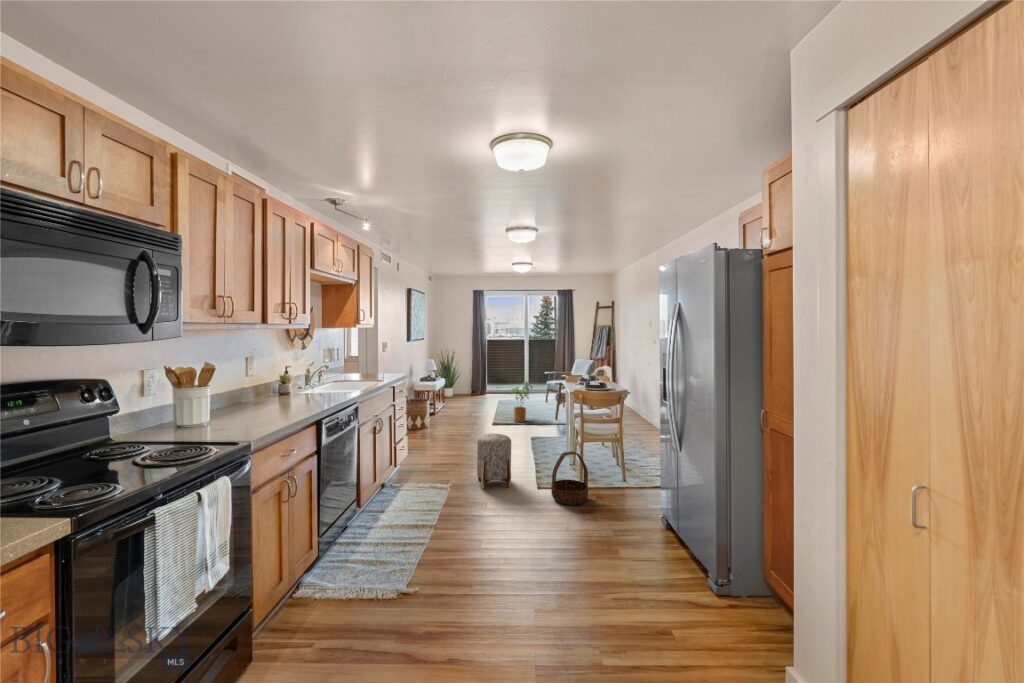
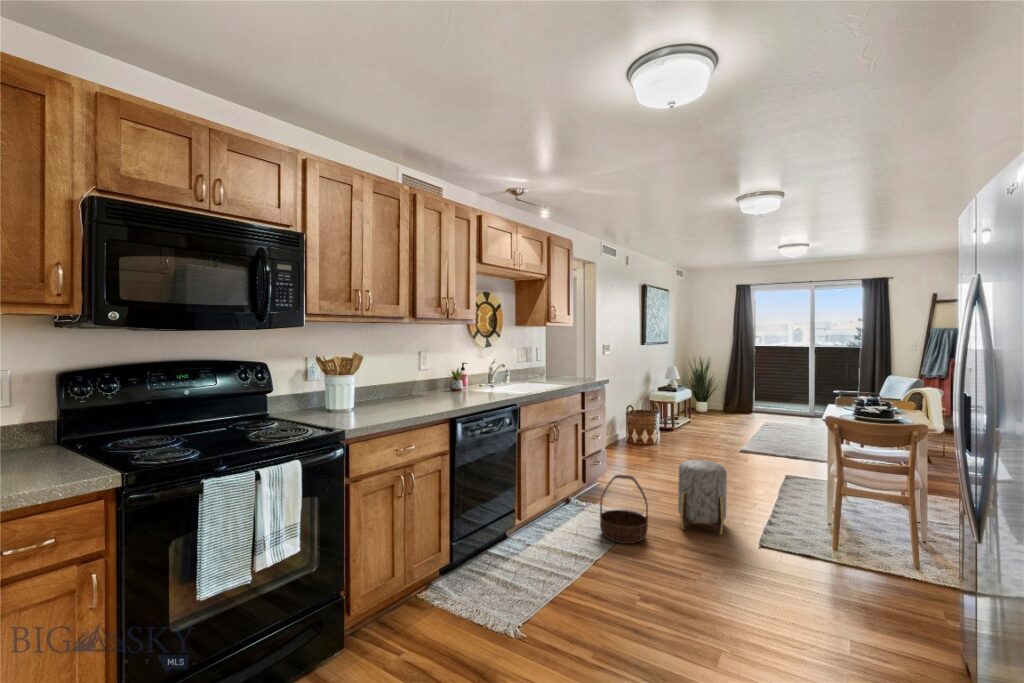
house plant: present [511,382,533,422] -> none [771,399,808,453]
basket: present [551,452,588,505] -> present [600,475,648,544]

